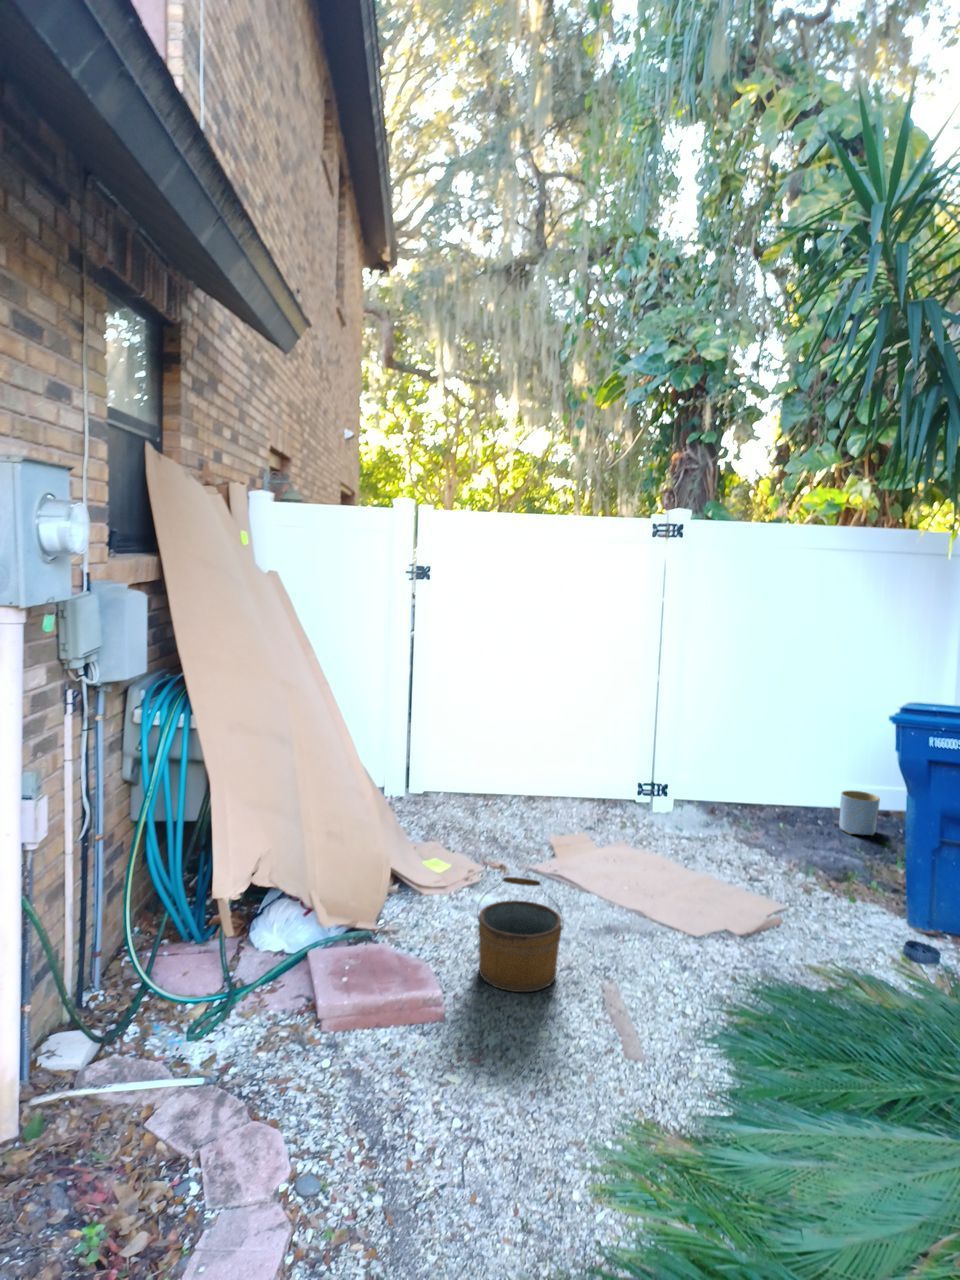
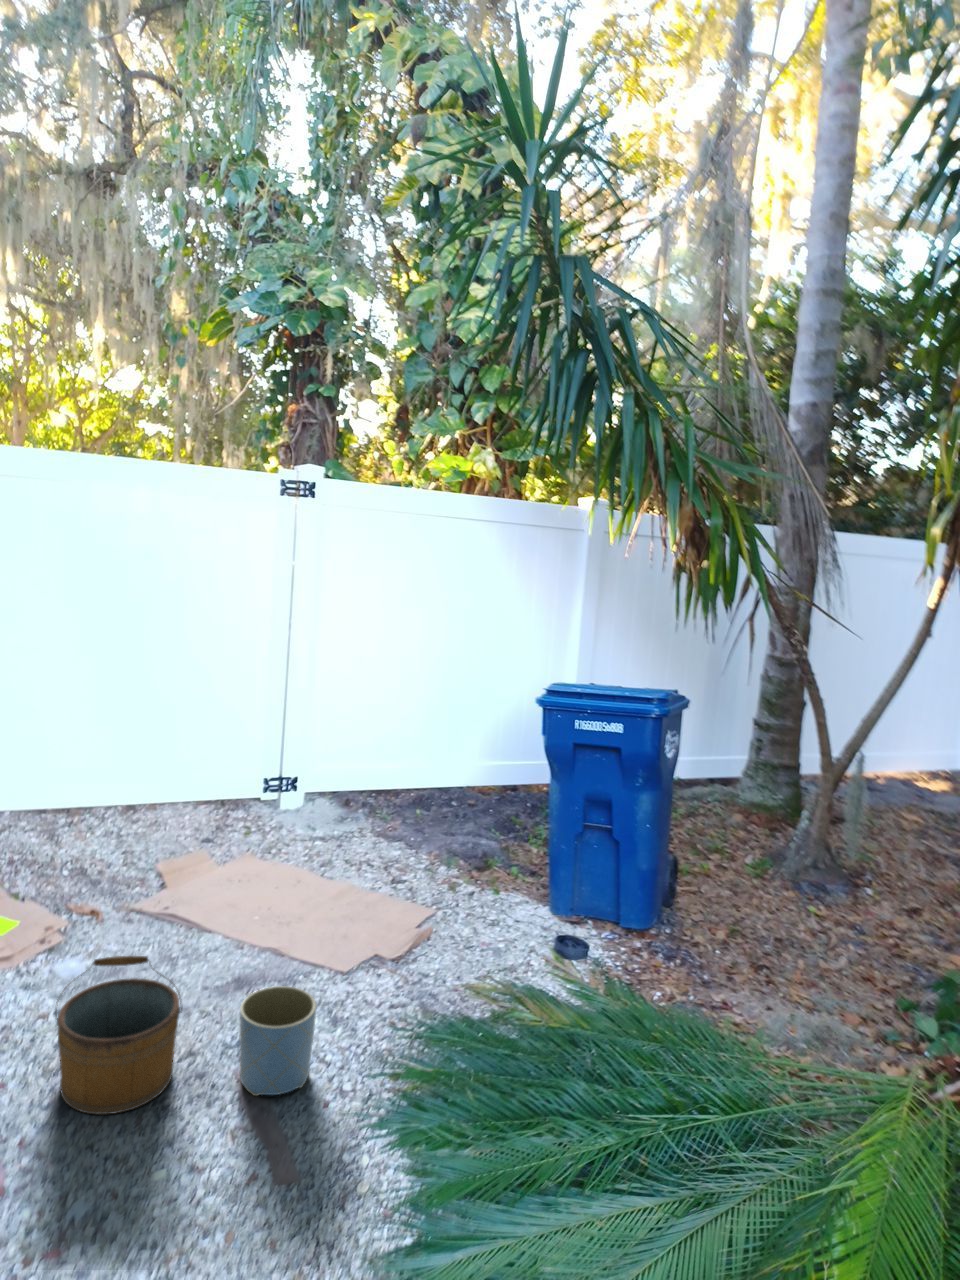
planter: present [840,790,880,836] -> present [239,986,317,1096]

